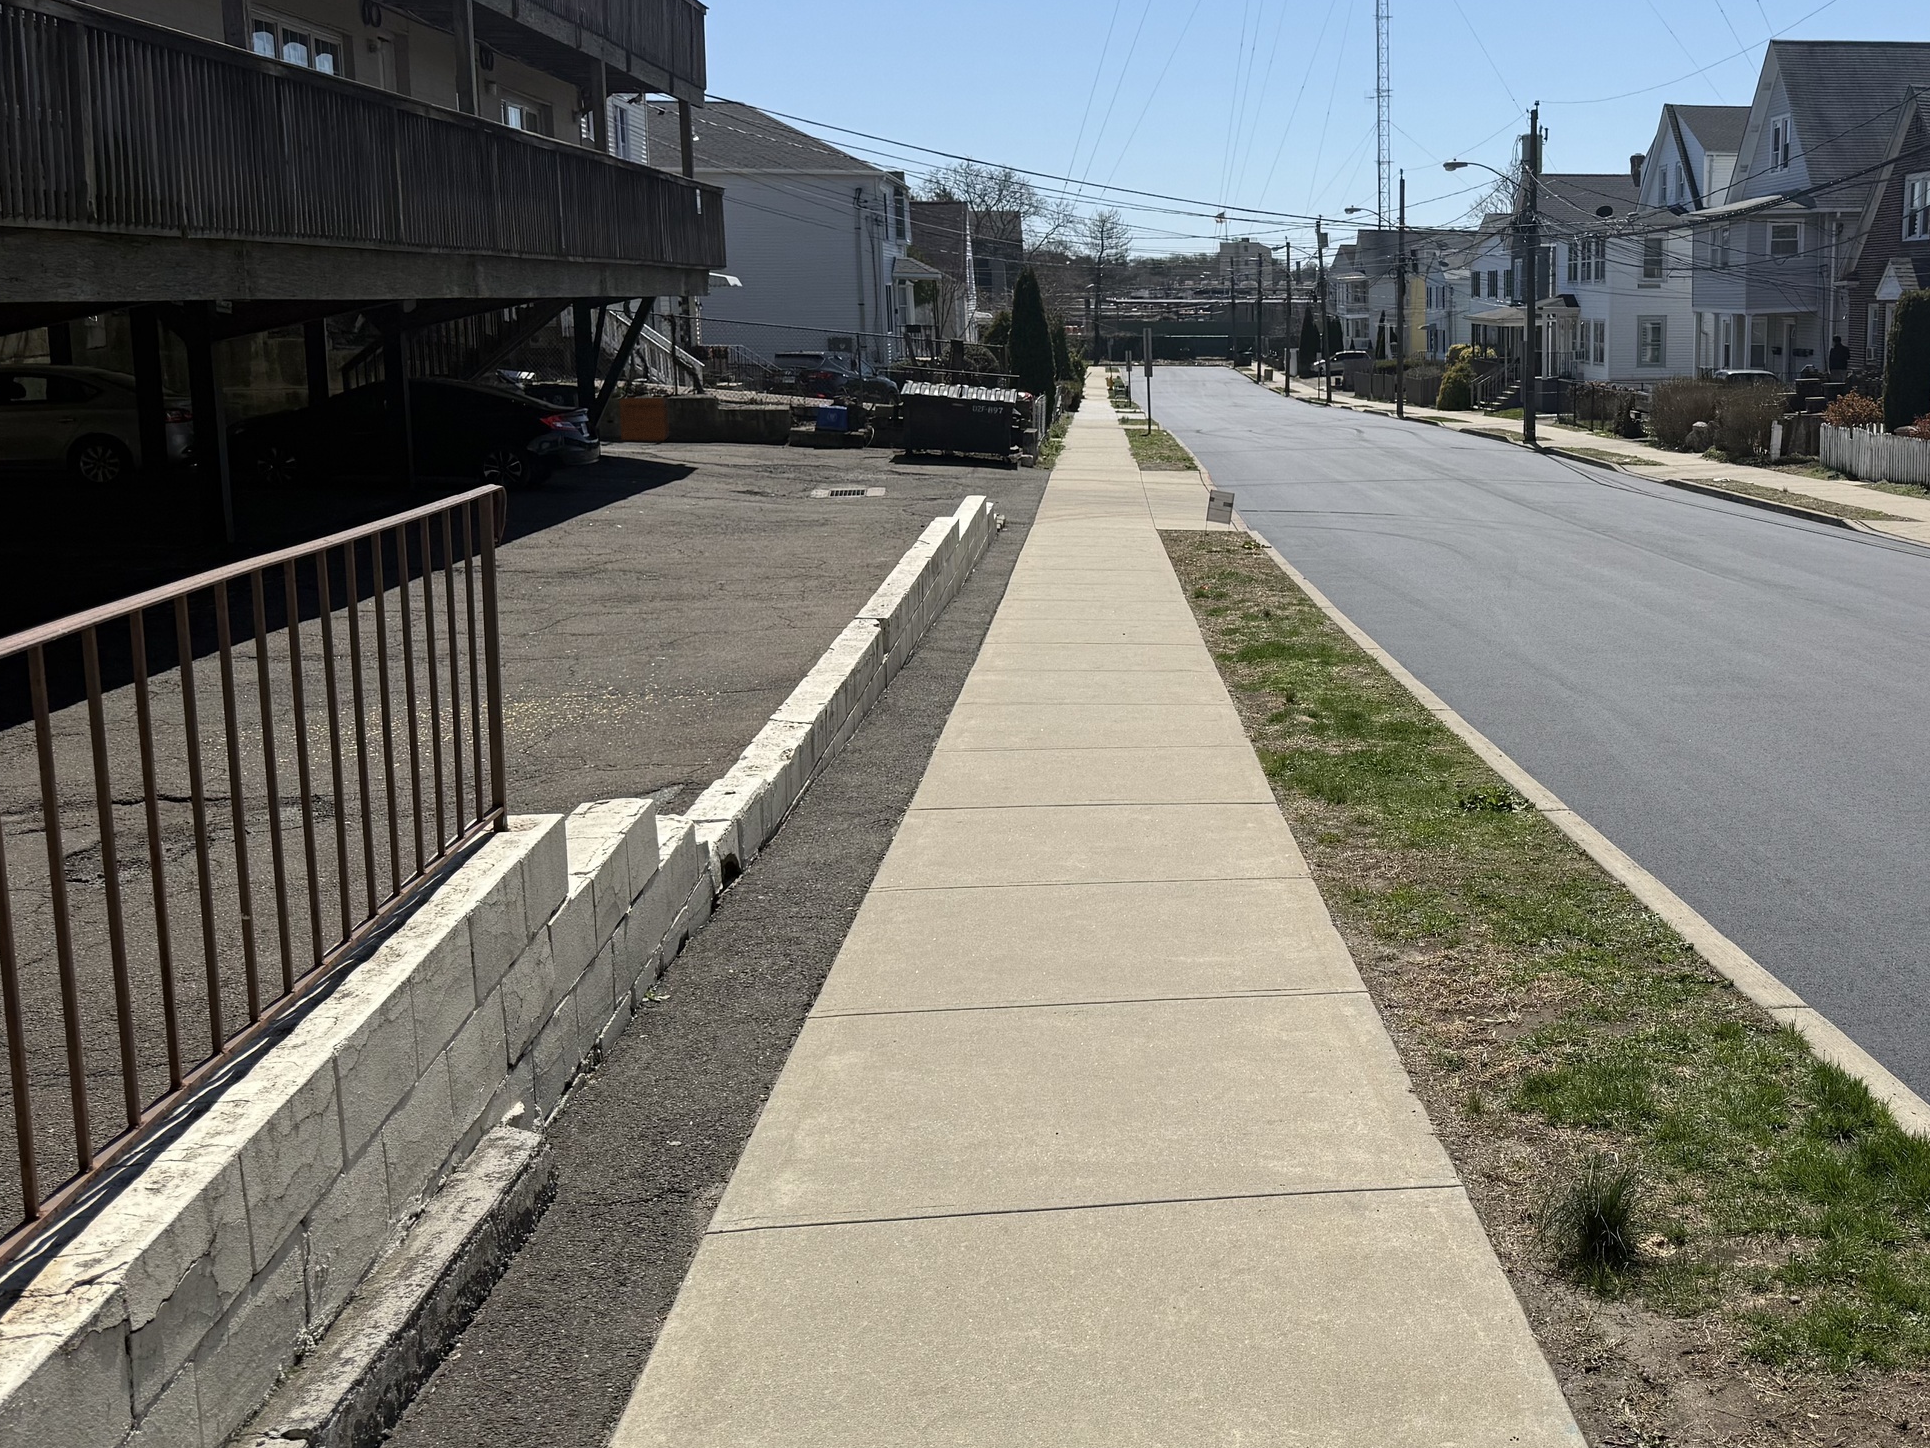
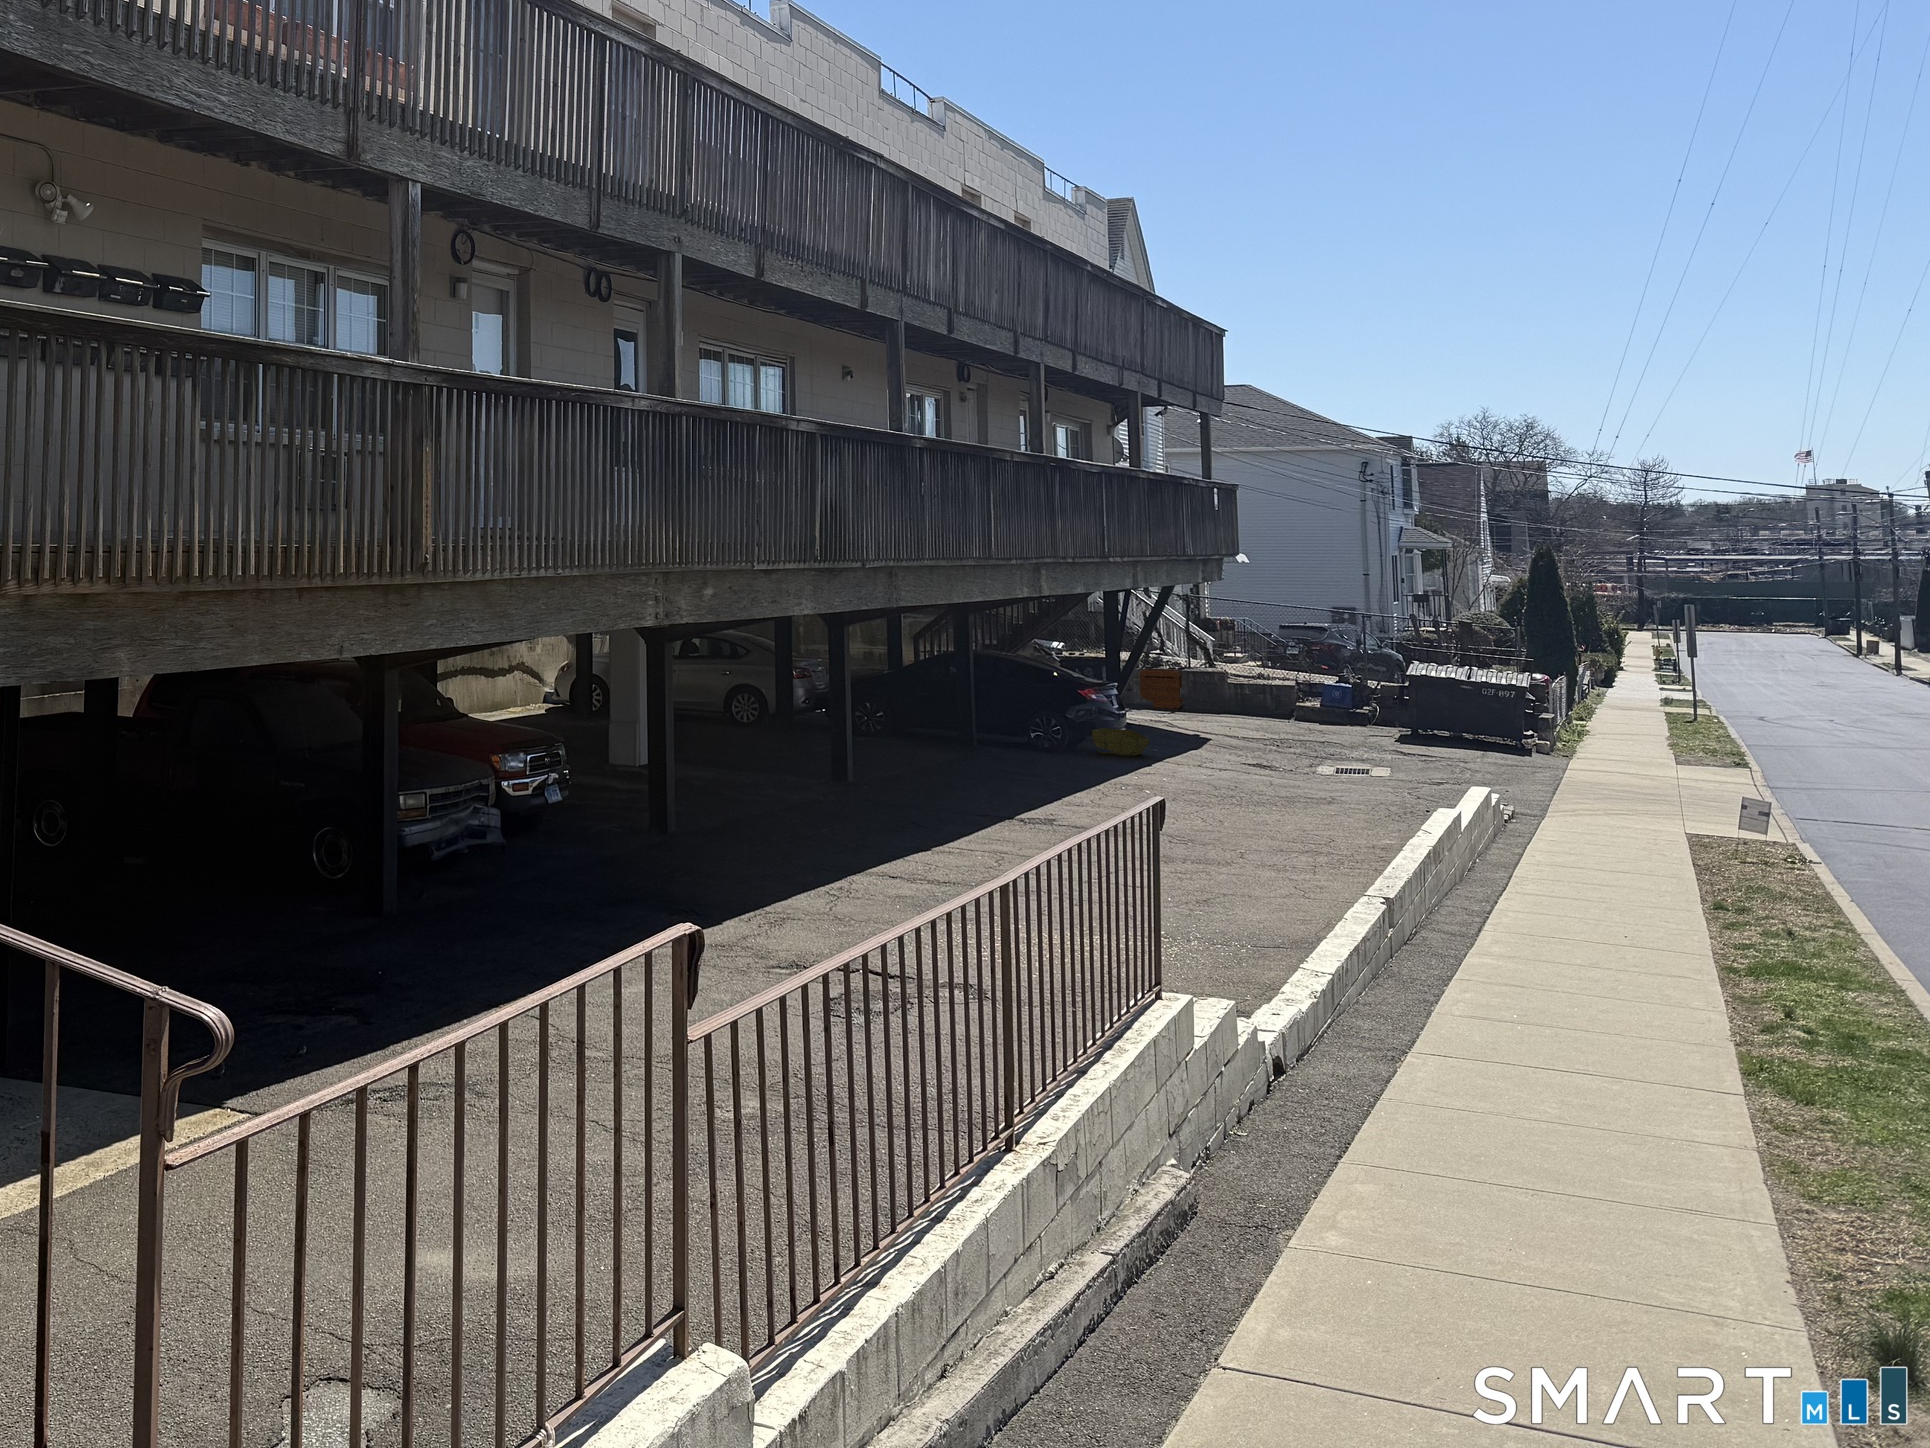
storage bin: none [552,460,622,490] -> present [1092,728,1149,756]

